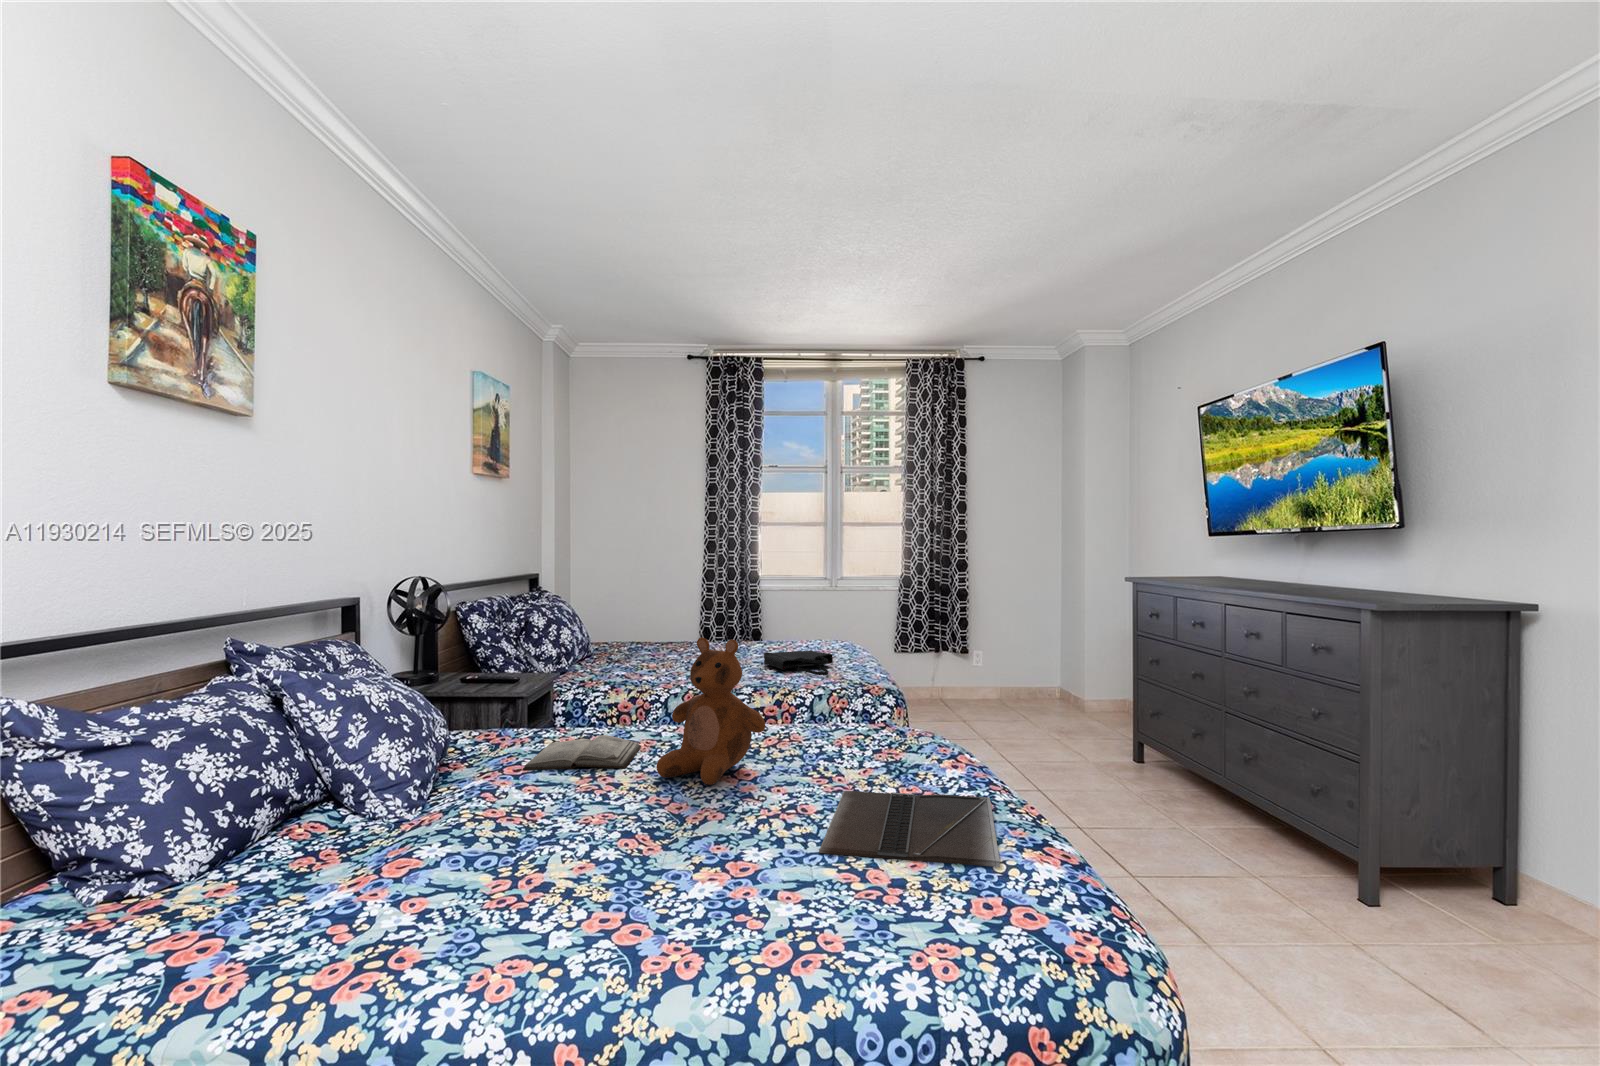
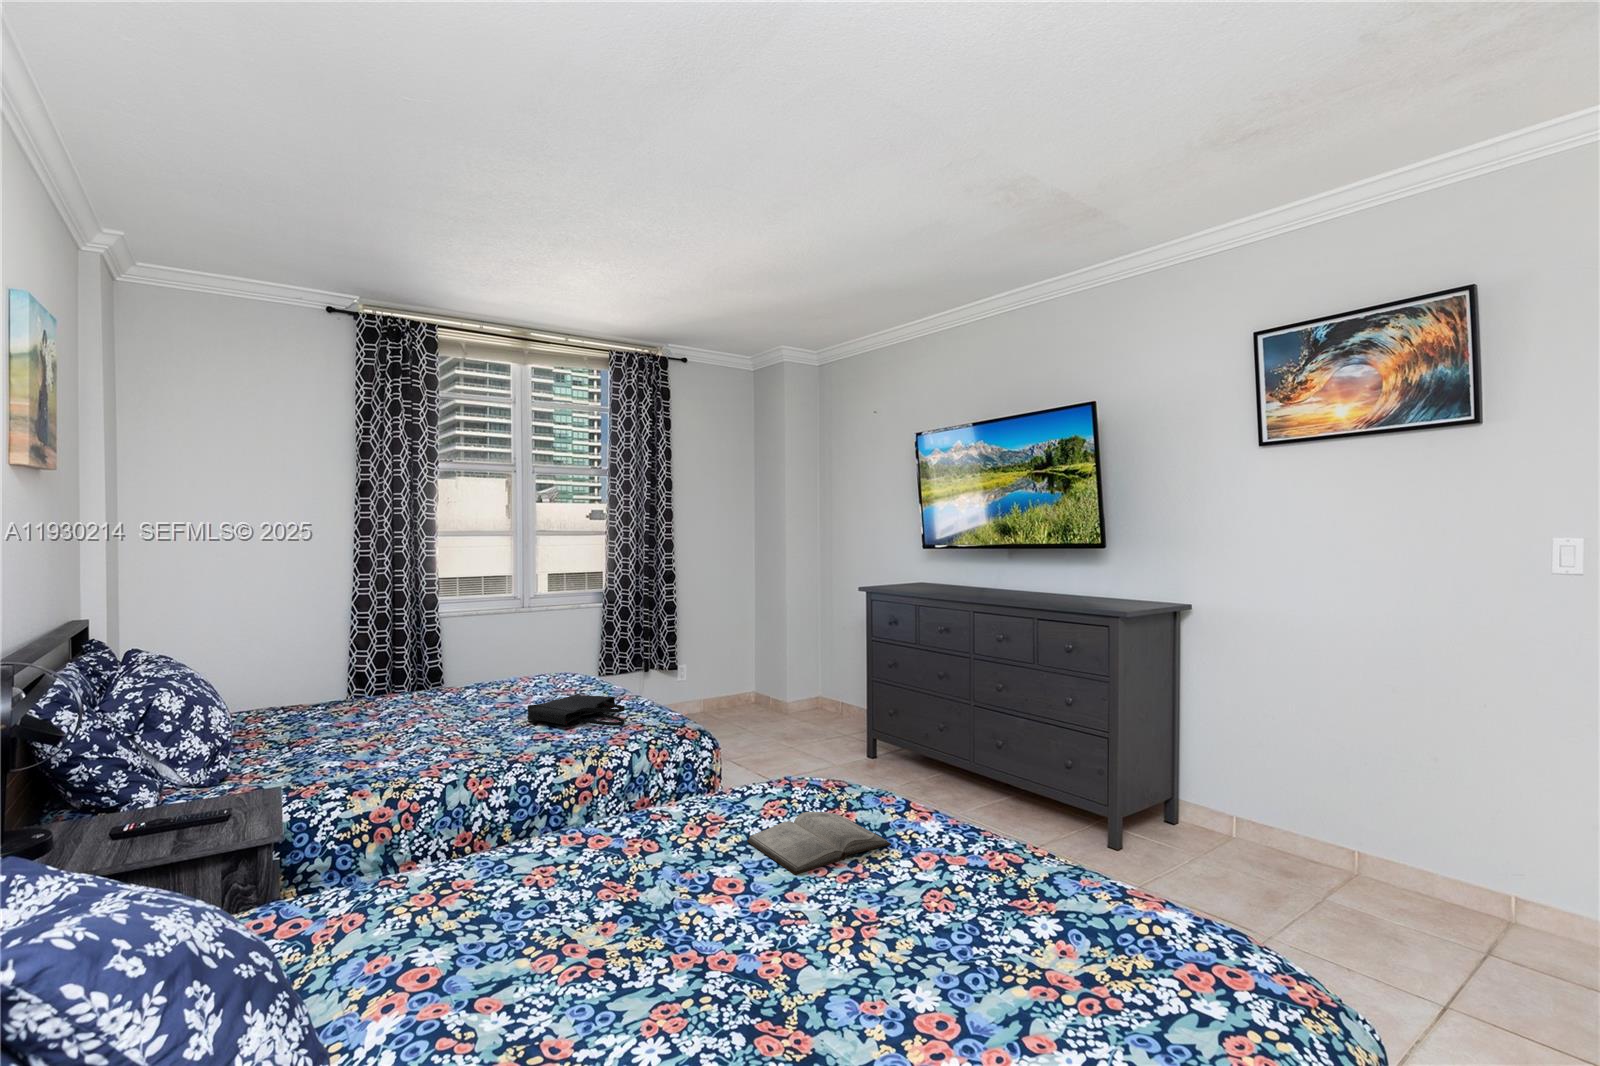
teddy bear: present [656,638,765,785] -> none [624,728,762,928]
diary: present [523,735,641,769] -> present [747,812,891,874]
laptop: present [819,791,1000,867] -> none [885,858,1136,983]

